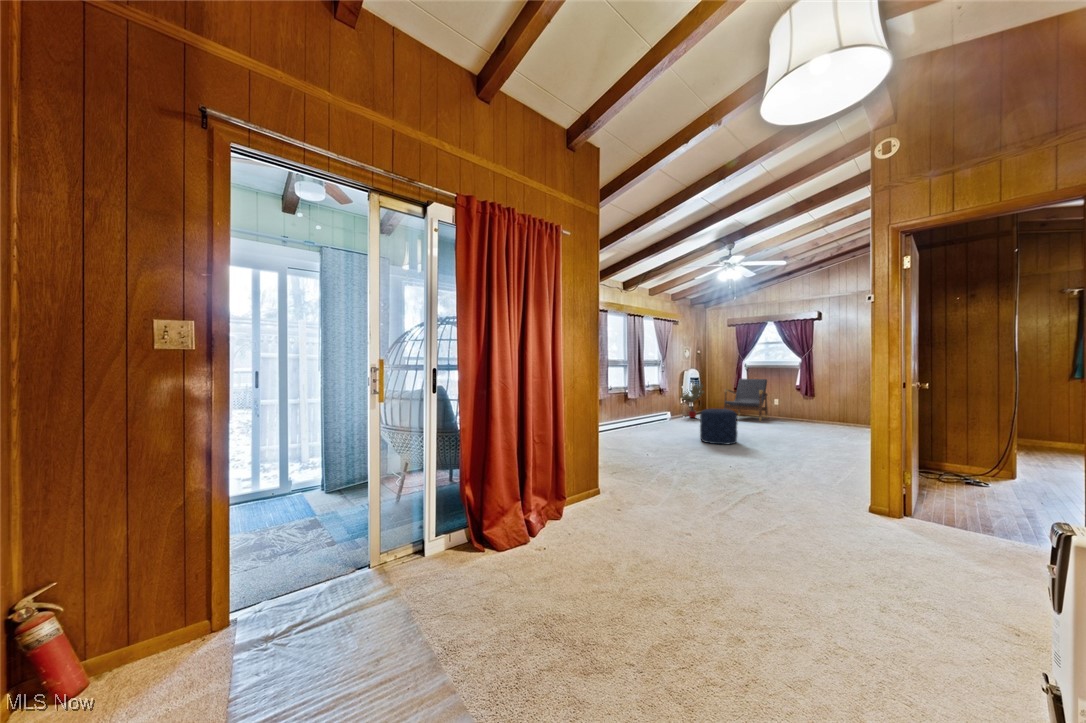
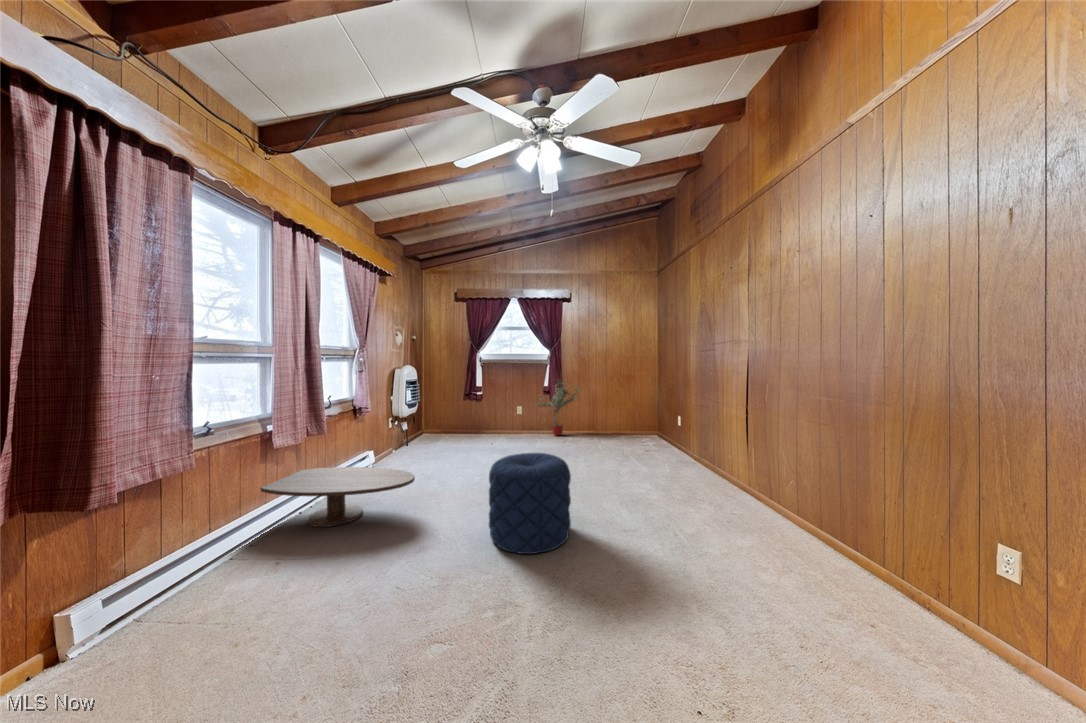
lounge chair: present [724,379,768,421] -> none [459,379,514,443]
potted tree: present [681,381,704,418] -> present [536,379,579,436]
coffee table: none [622,411,678,430] -> present [260,467,415,527]

